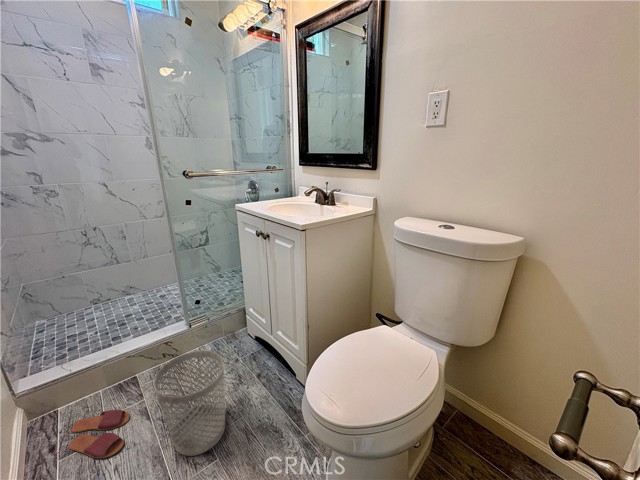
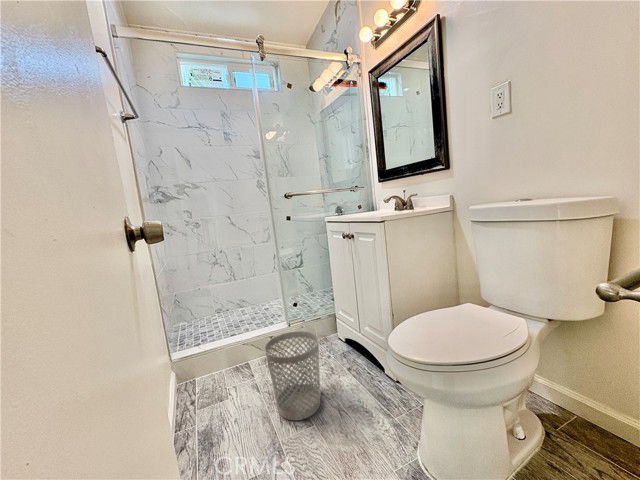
slippers: present [68,410,130,458] -> none [203,381,245,413]

